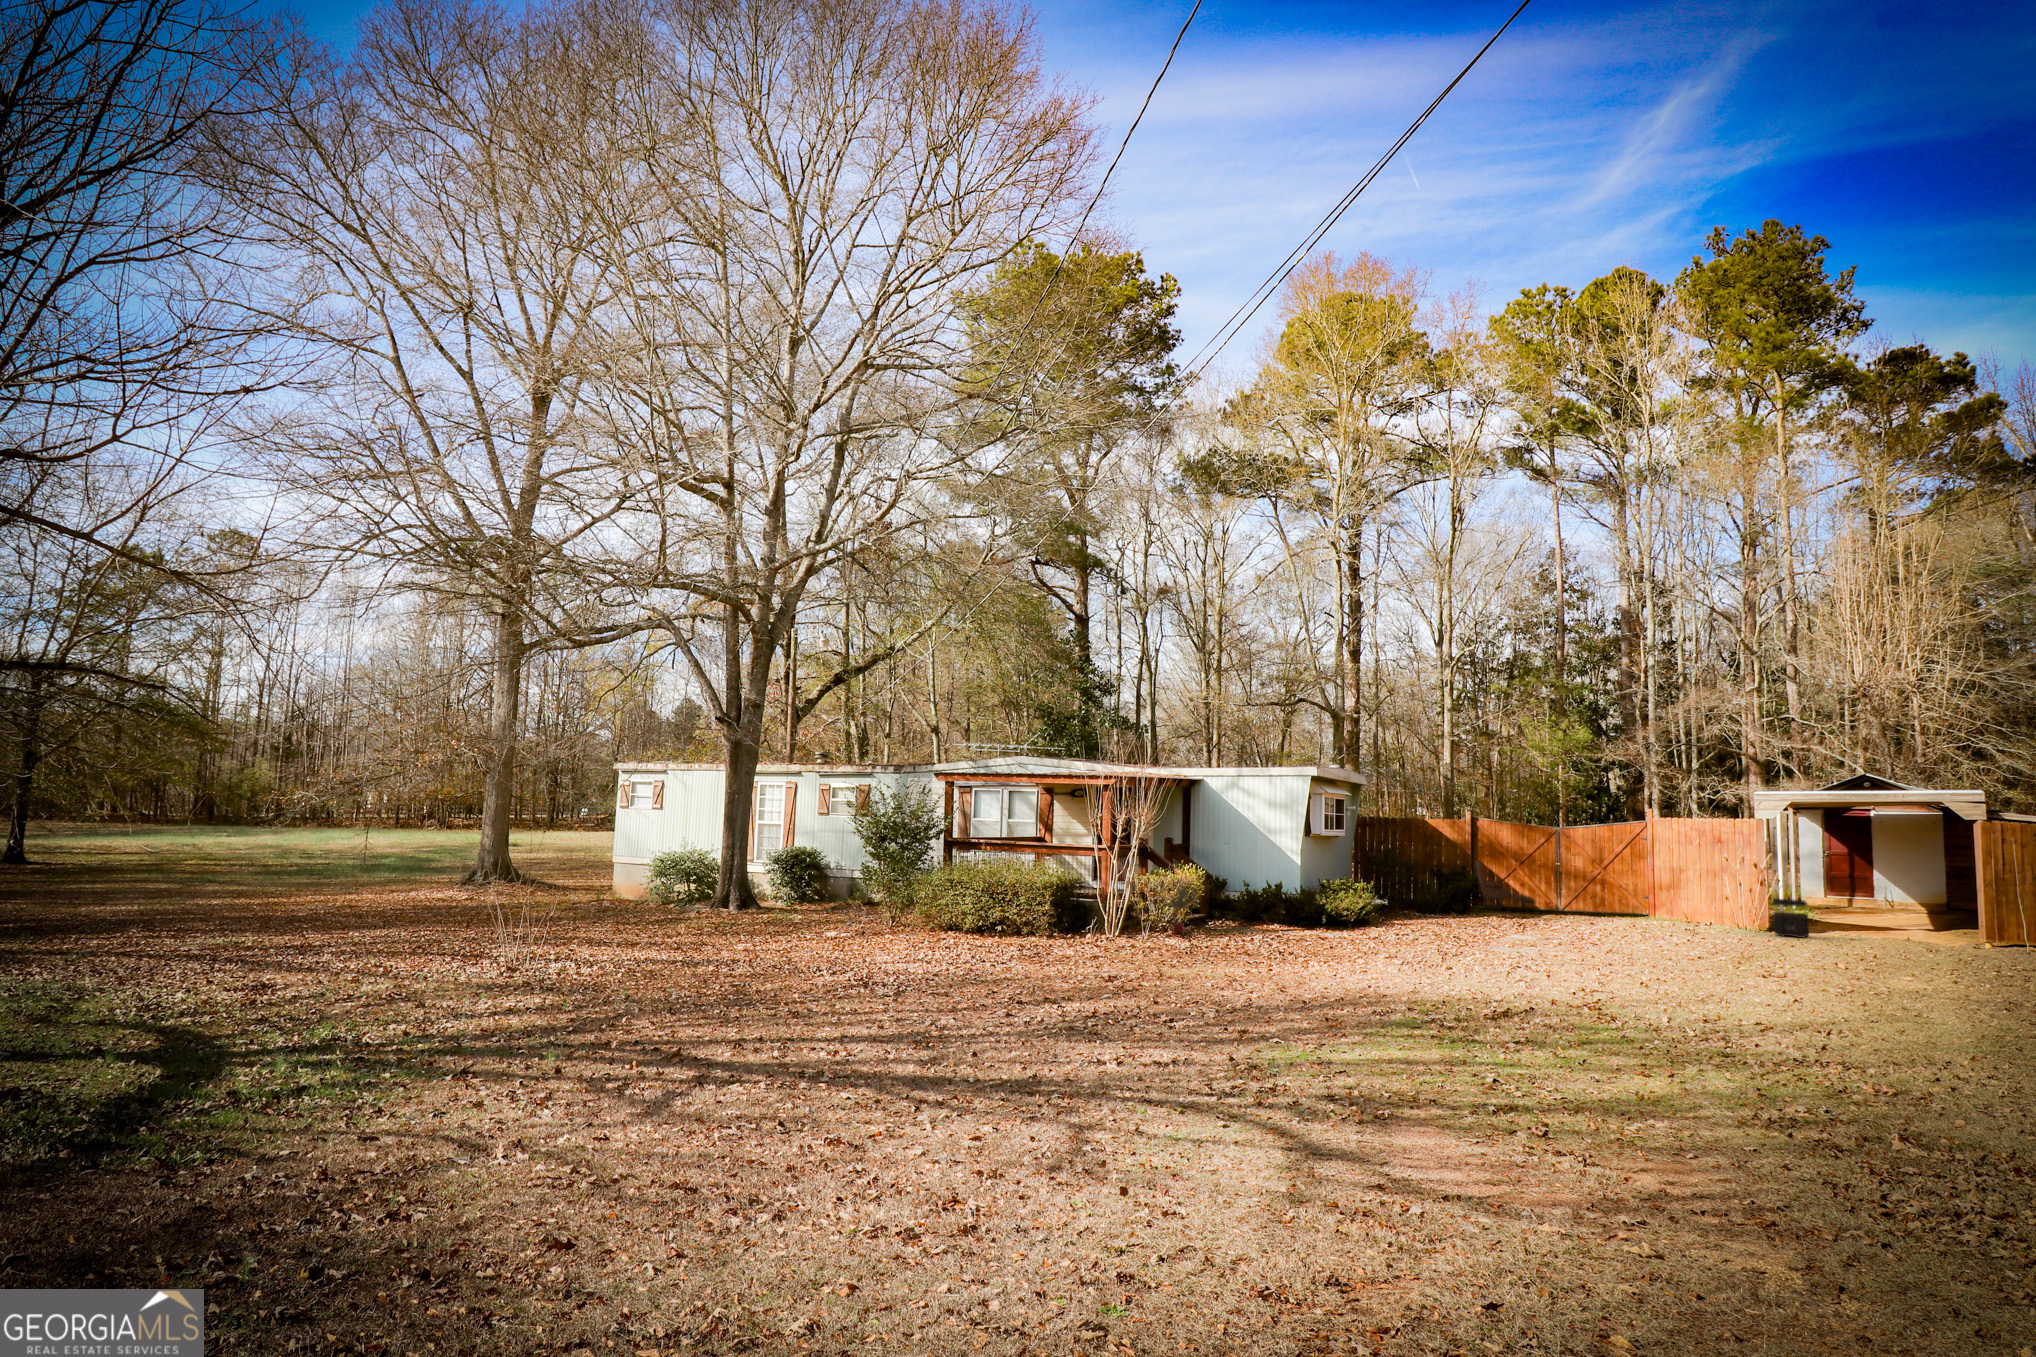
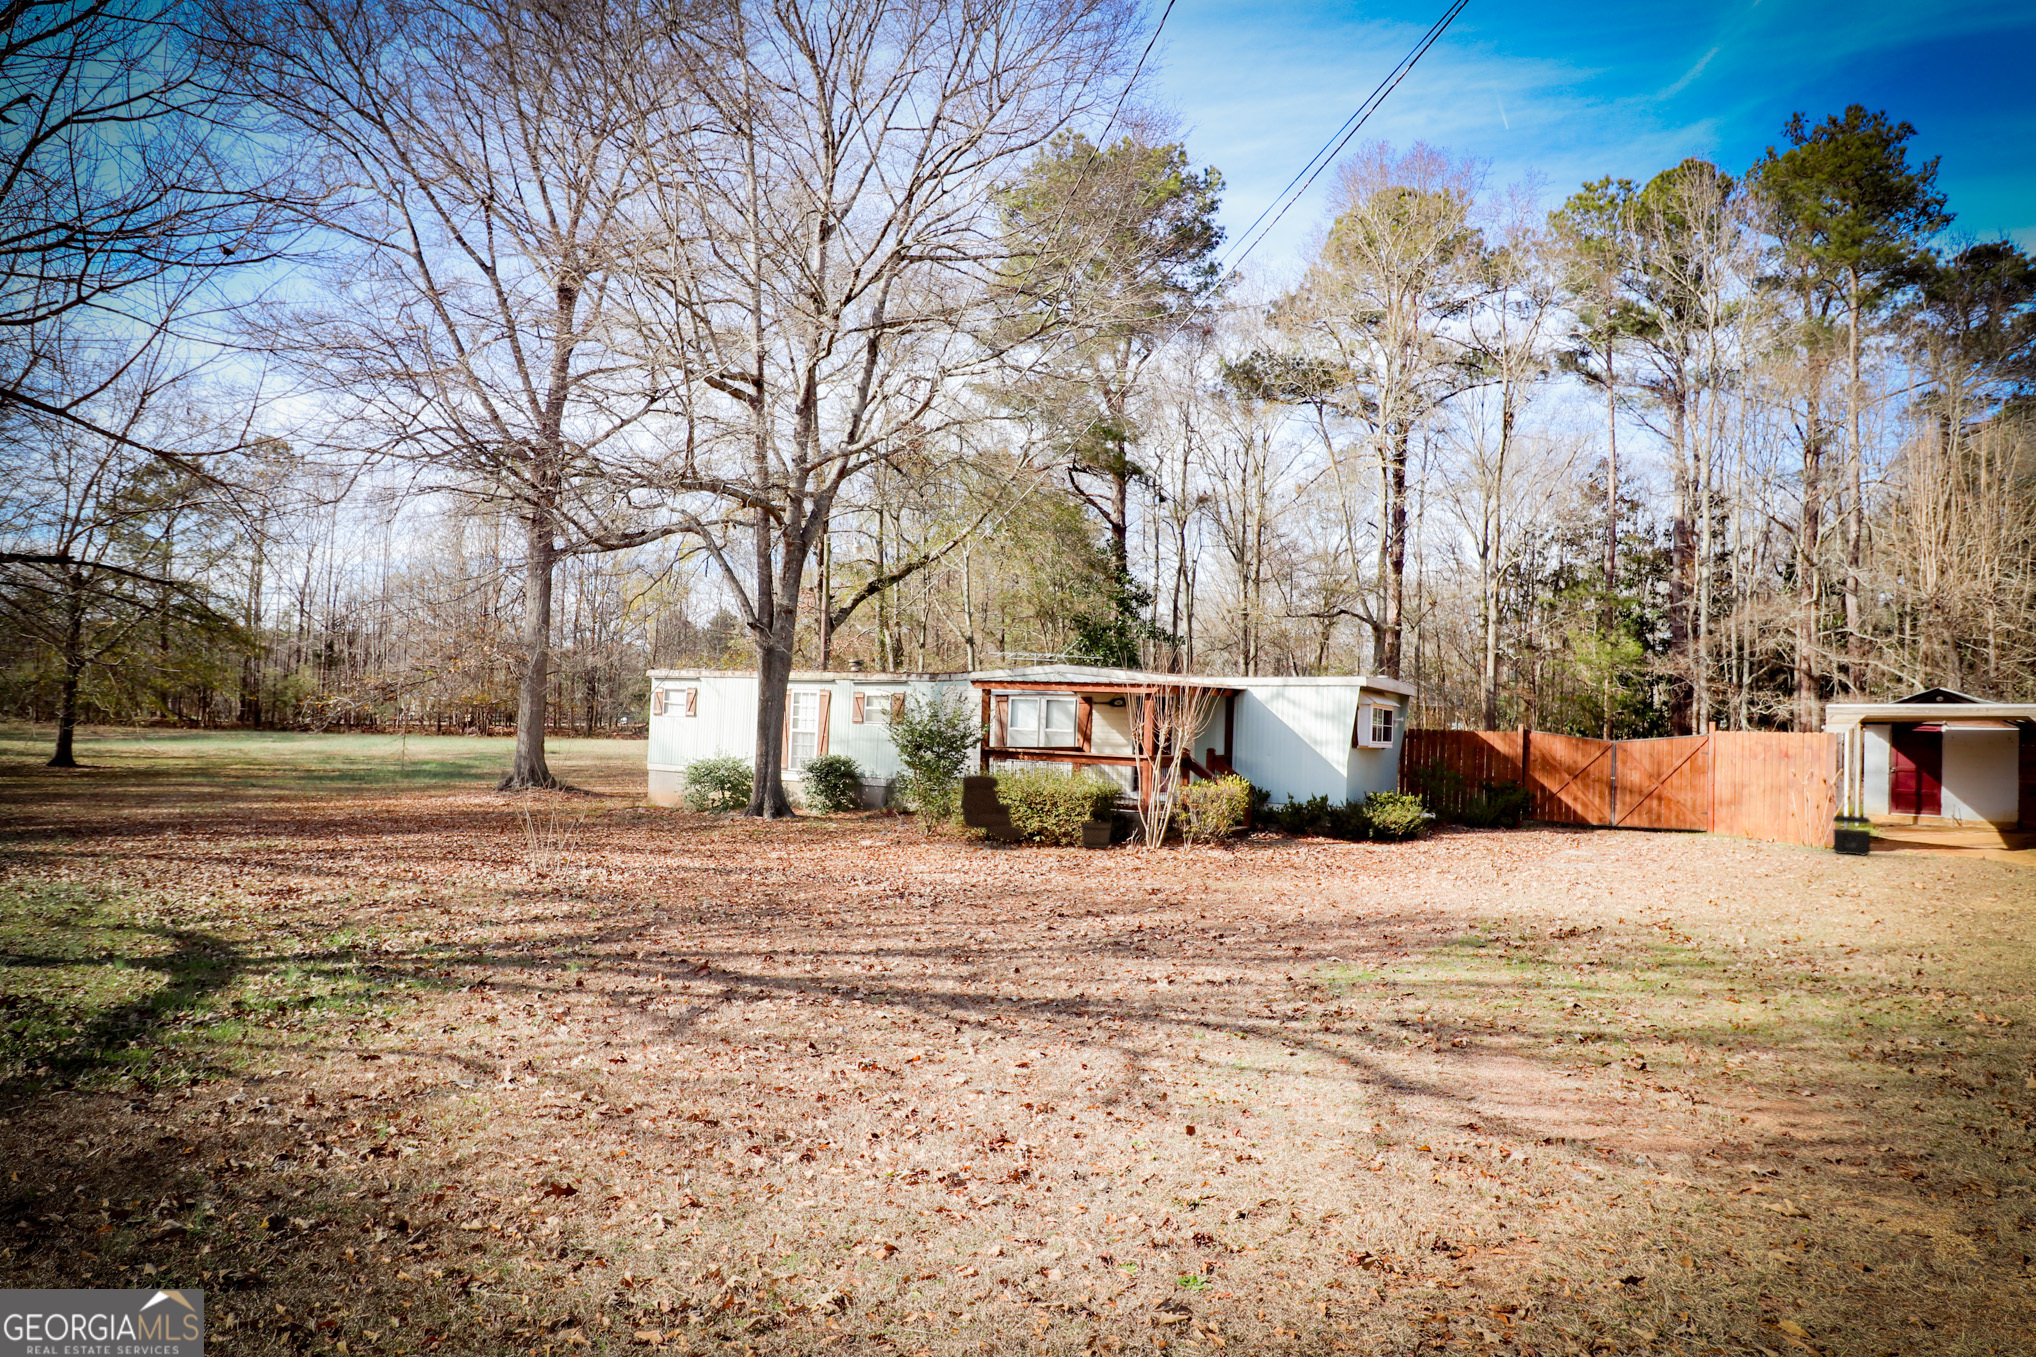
lounge chair: present [1476,861,1536,910] -> present [960,775,1024,849]
potted tree: present [1159,881,1198,934] -> present [885,775,905,817]
bucket: none [1043,907,1074,937] -> present [1081,822,1111,848]

